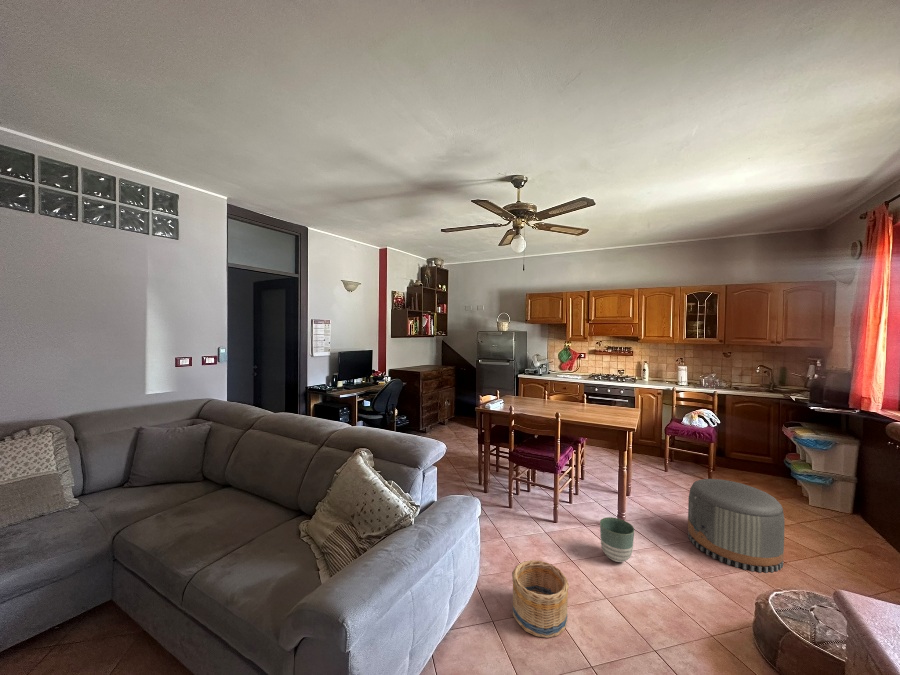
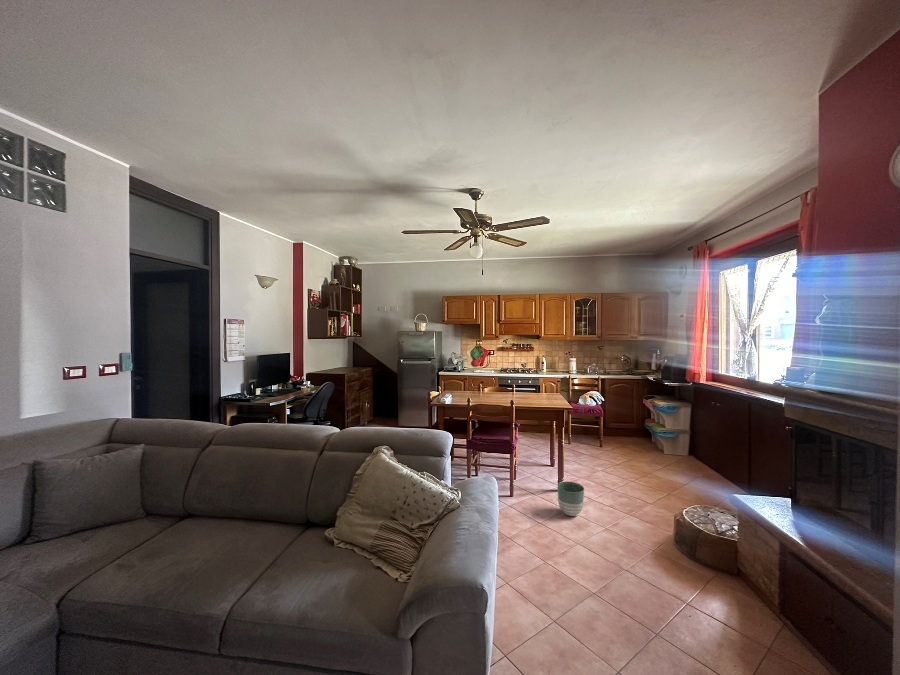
pouf: present [688,479,785,573] -> none [606,441,669,503]
basket: present [512,560,569,638] -> none [517,524,565,584]

